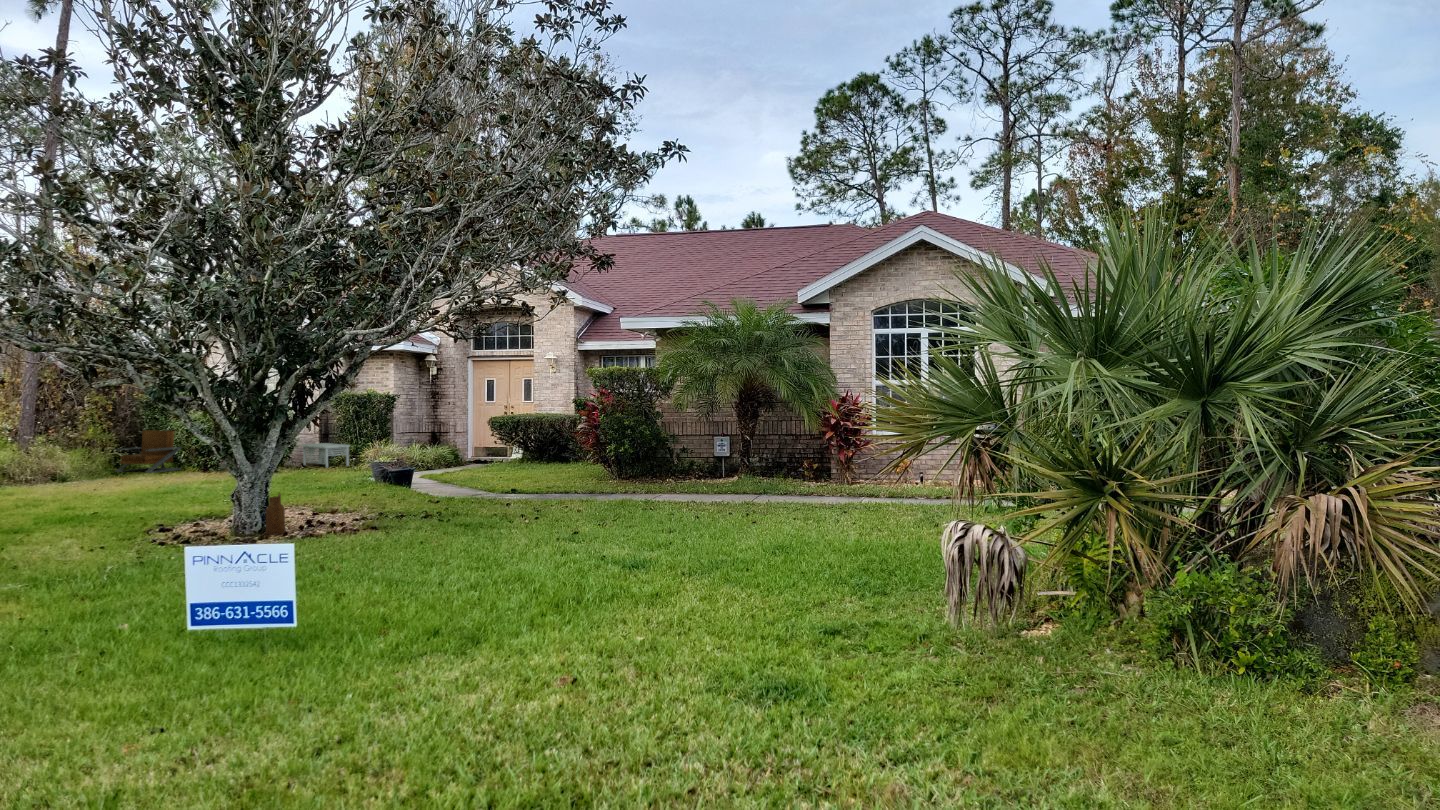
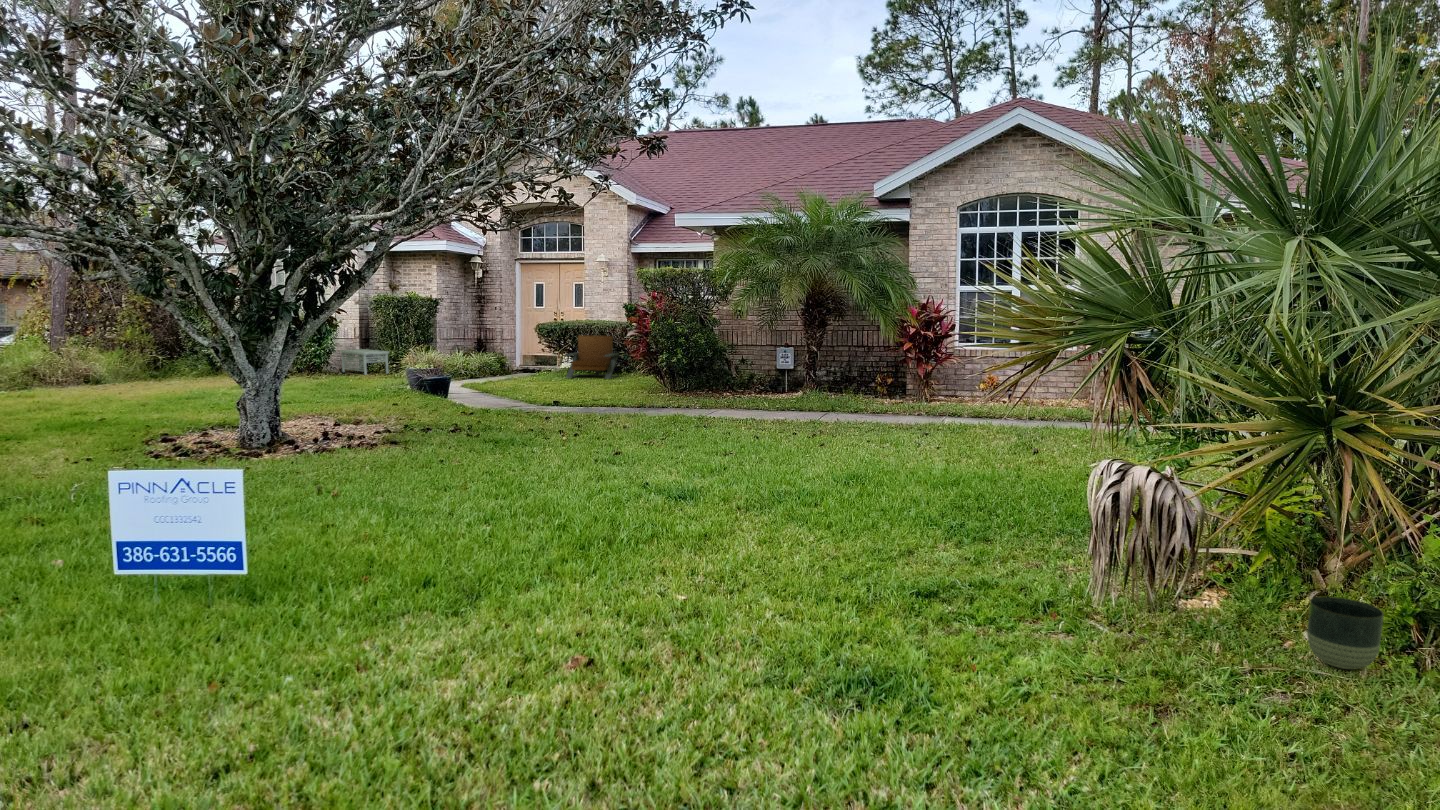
lounge chair: present [116,430,181,473] -> present [566,335,619,379]
watering can: present [266,494,285,535] -> none [275,403,298,448]
planter: none [1102,618,1150,669] -> present [1307,597,1384,669]

